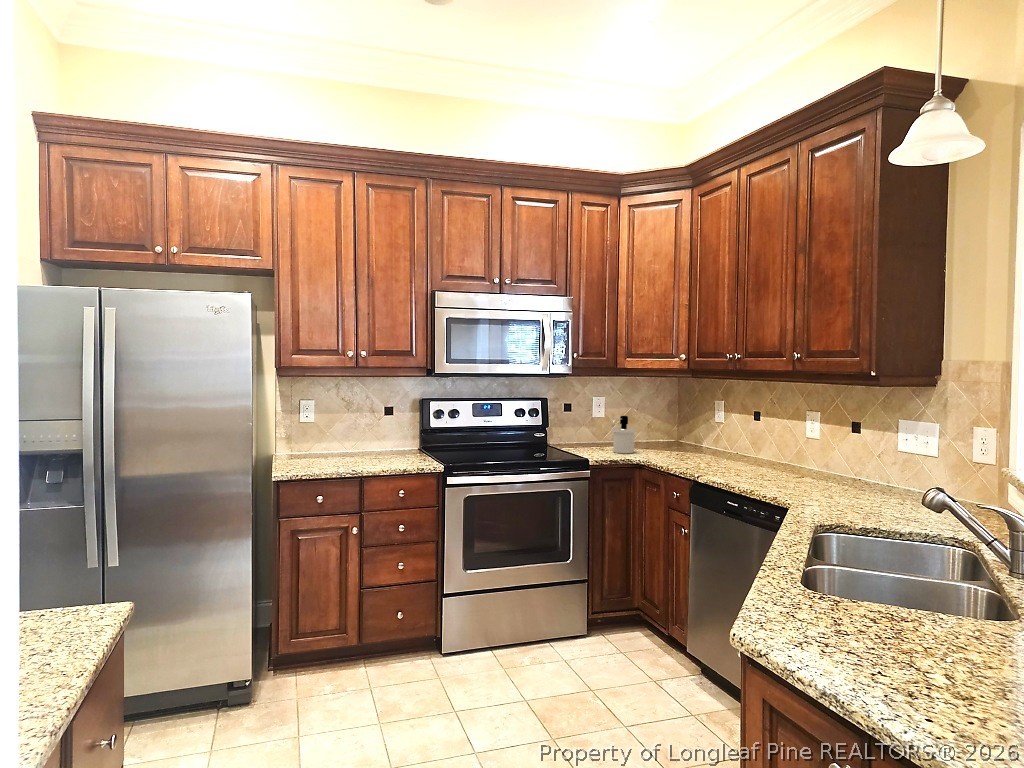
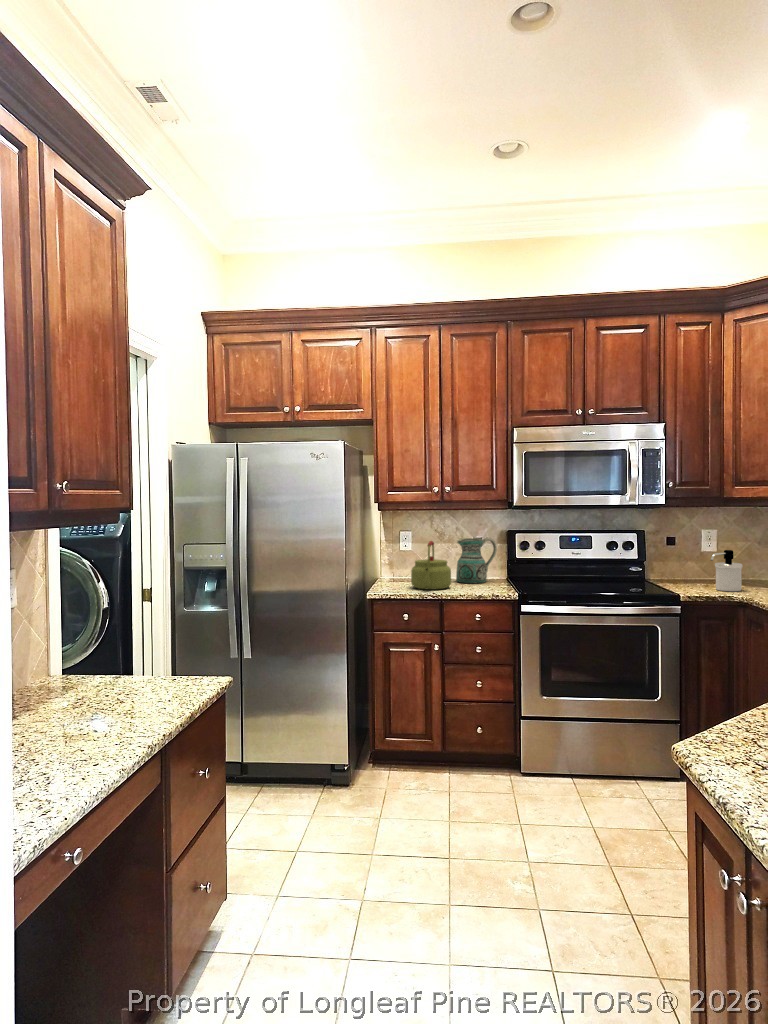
ceramic pitcher: none [367,406,409,456] -> present [456,538,497,583]
kettle: none [321,411,366,465] -> present [411,541,451,590]

